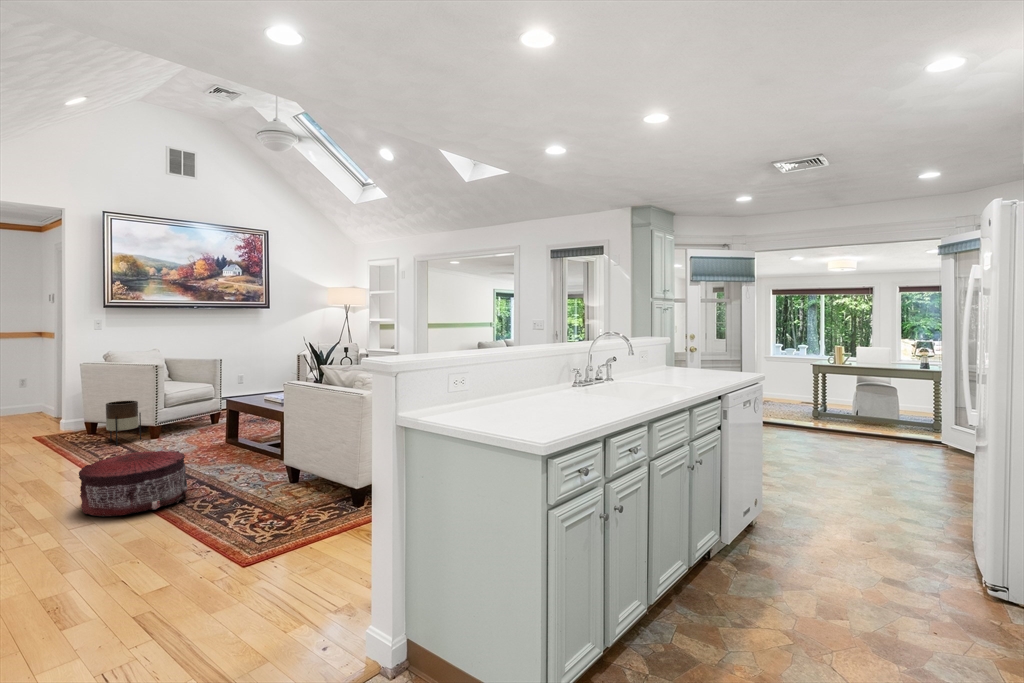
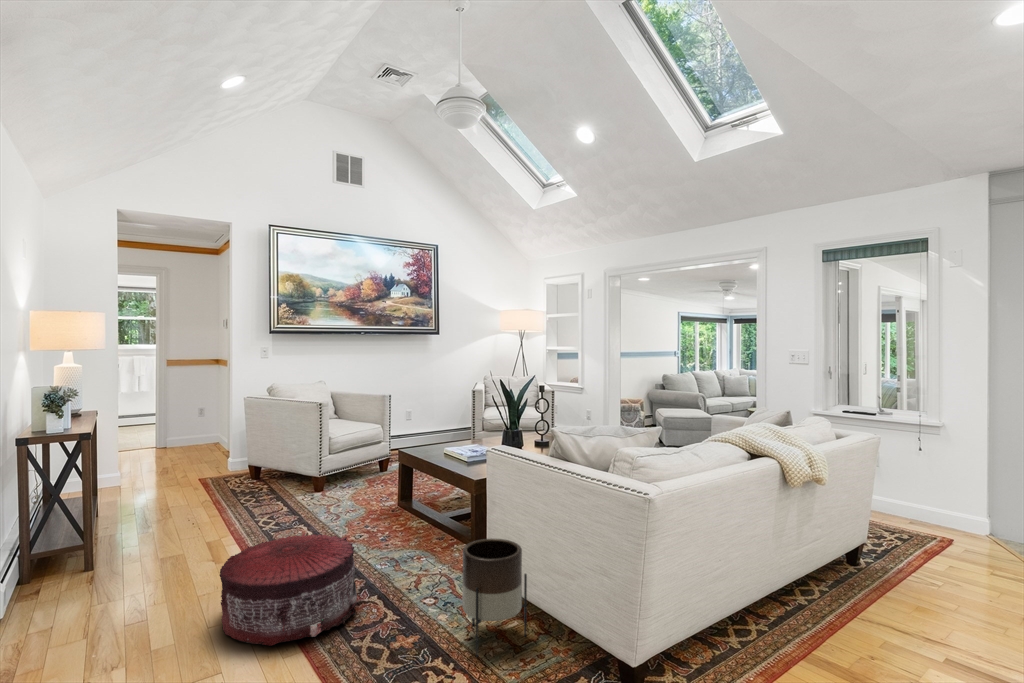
planter: present [106,401,141,446] -> present [462,539,527,657]

